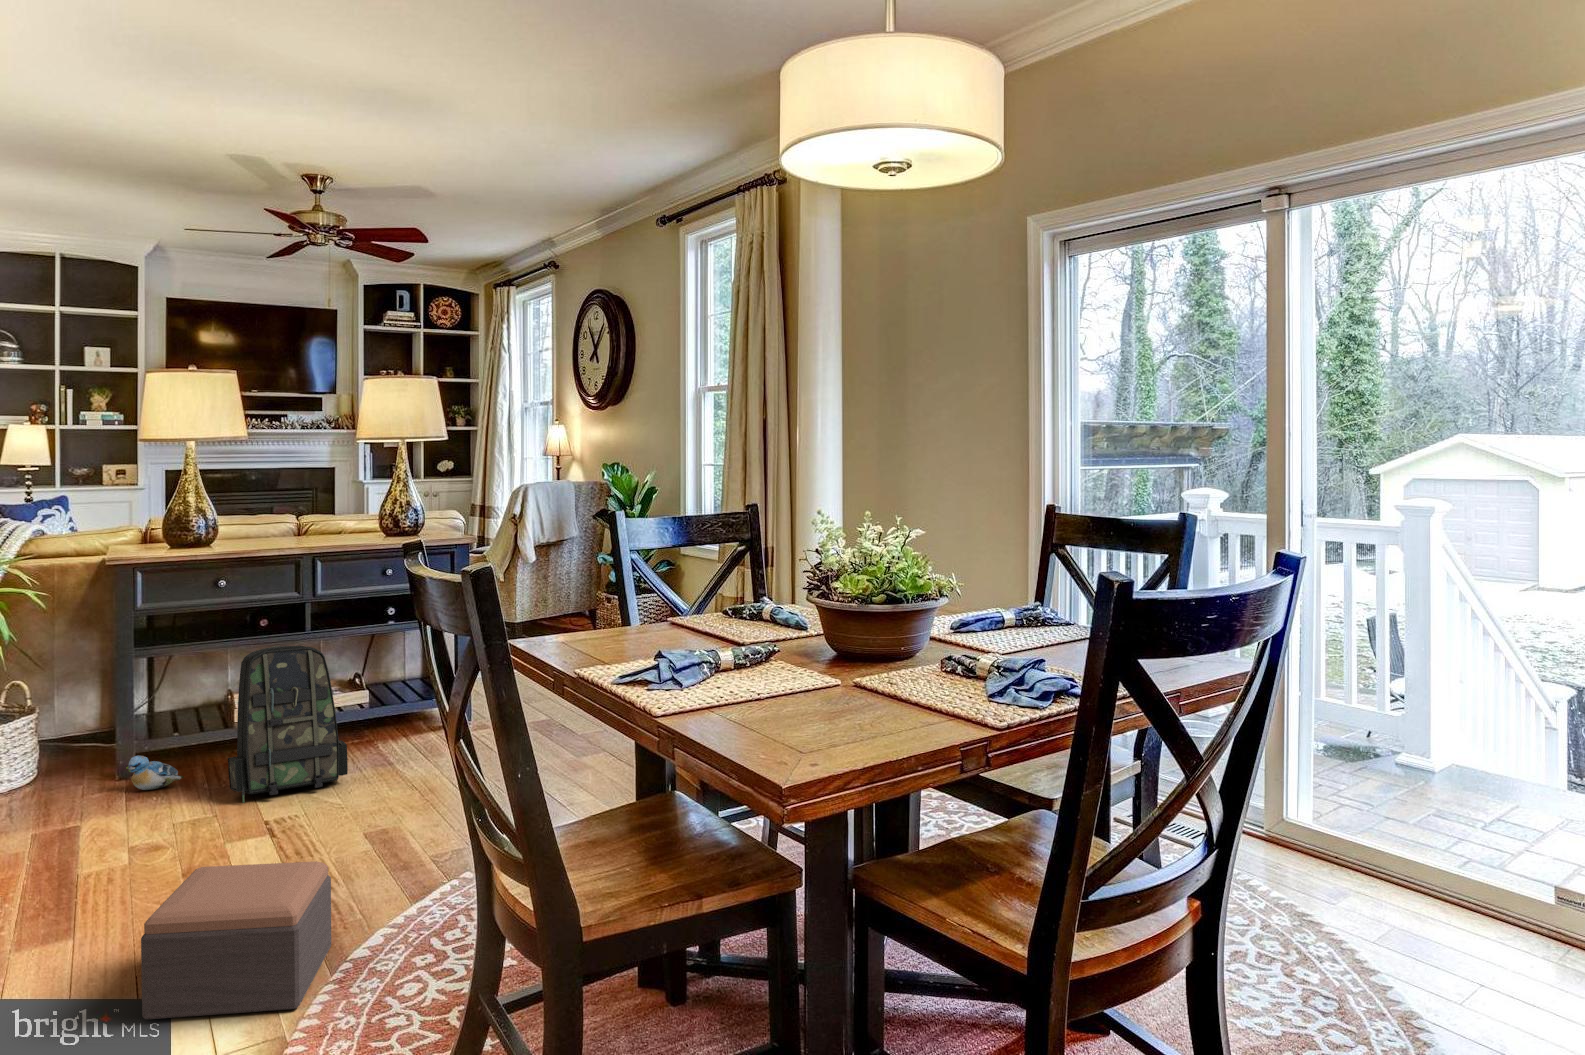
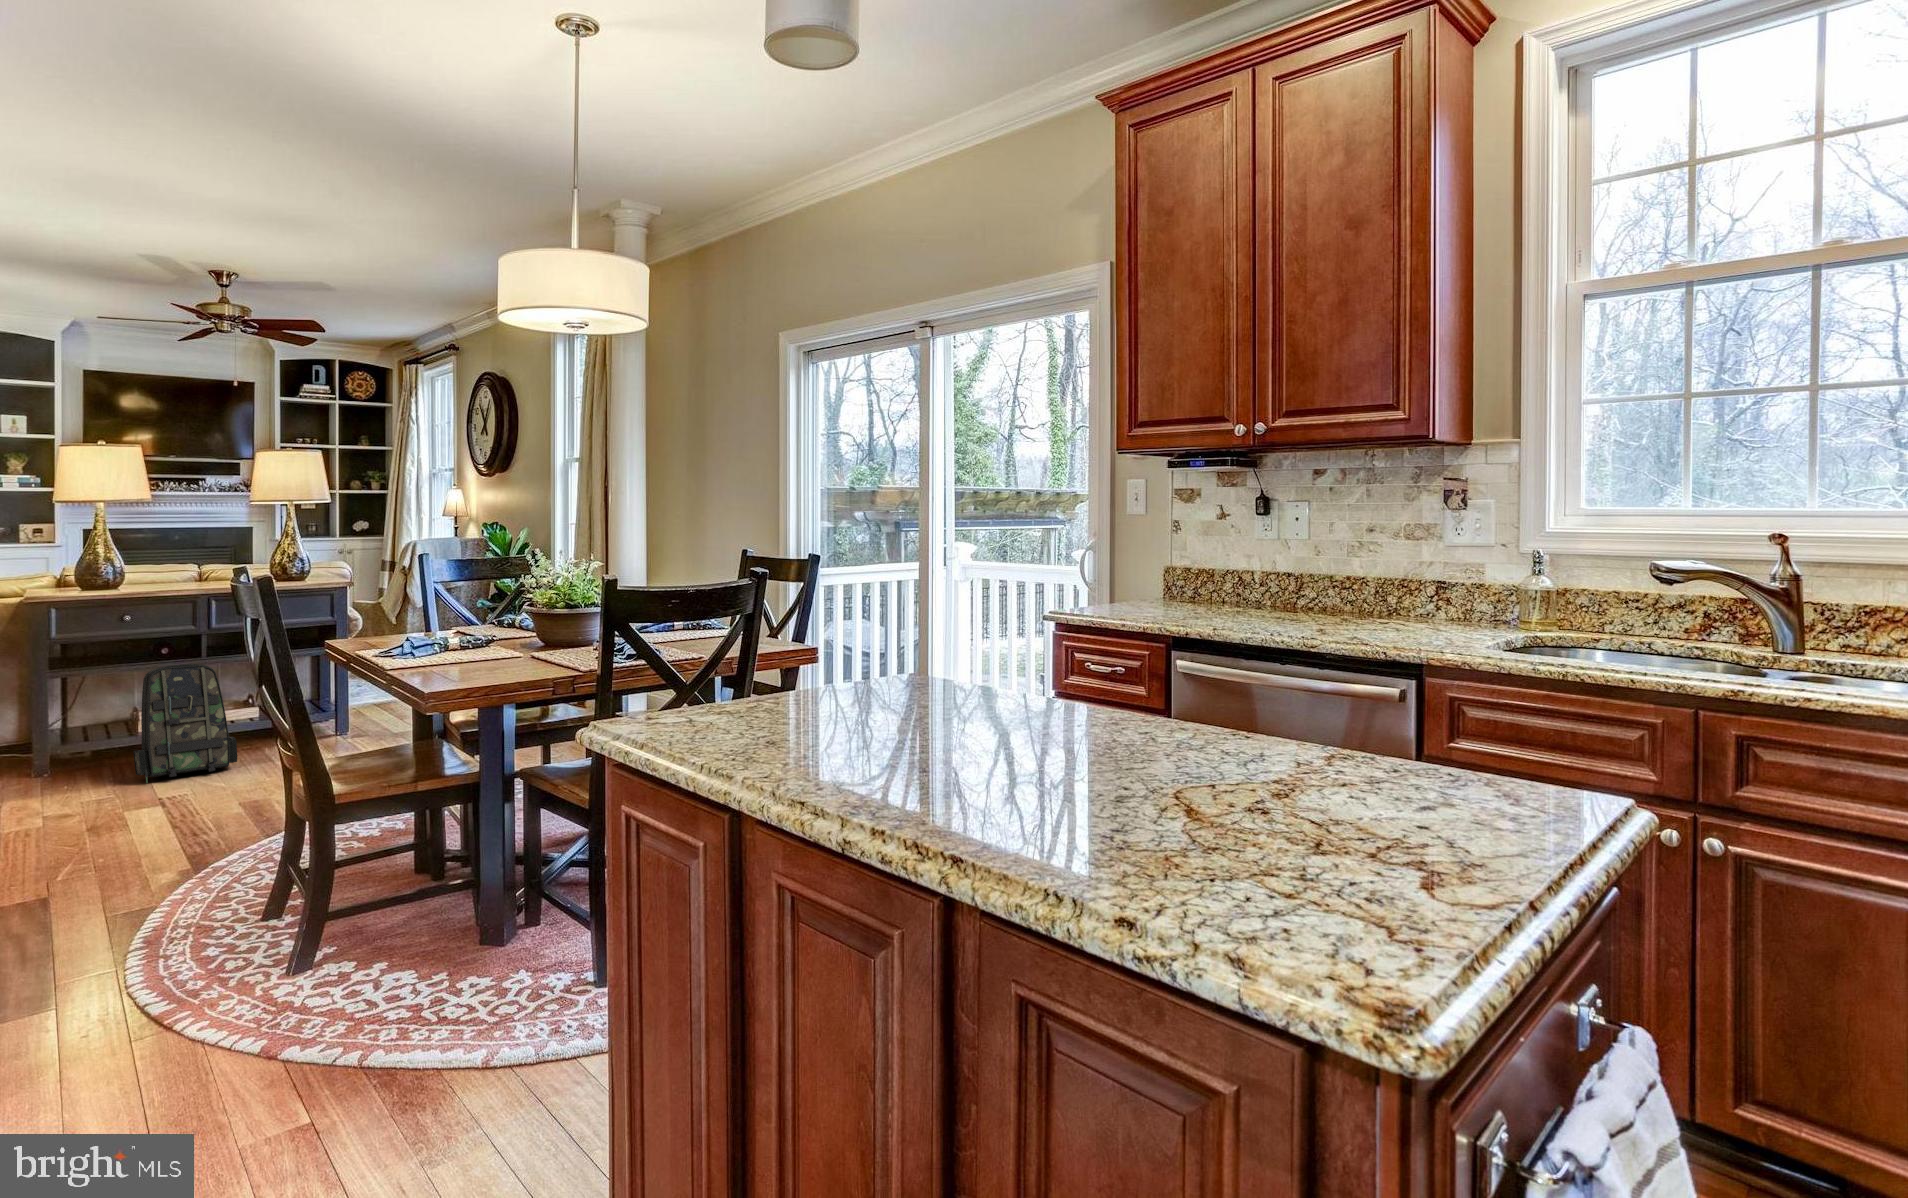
plush toy: present [126,755,184,790] -> none [45,752,97,779]
footstool: present [141,861,331,1019] -> none [55,796,204,893]

